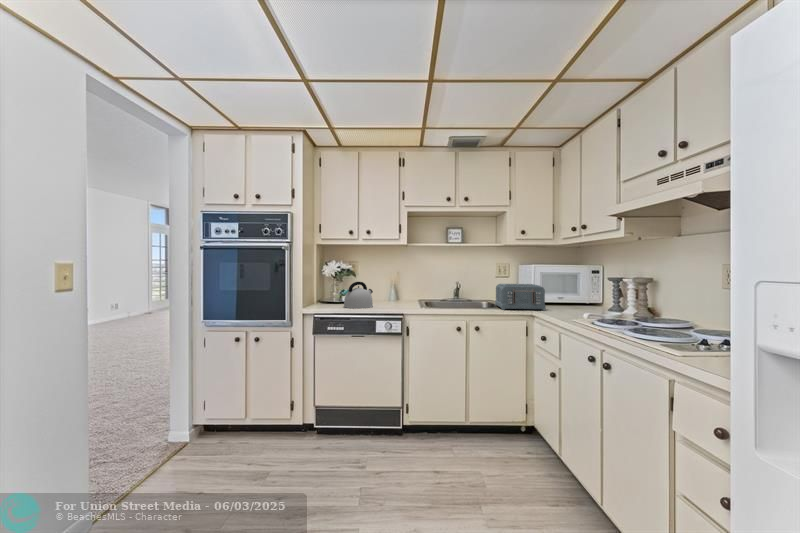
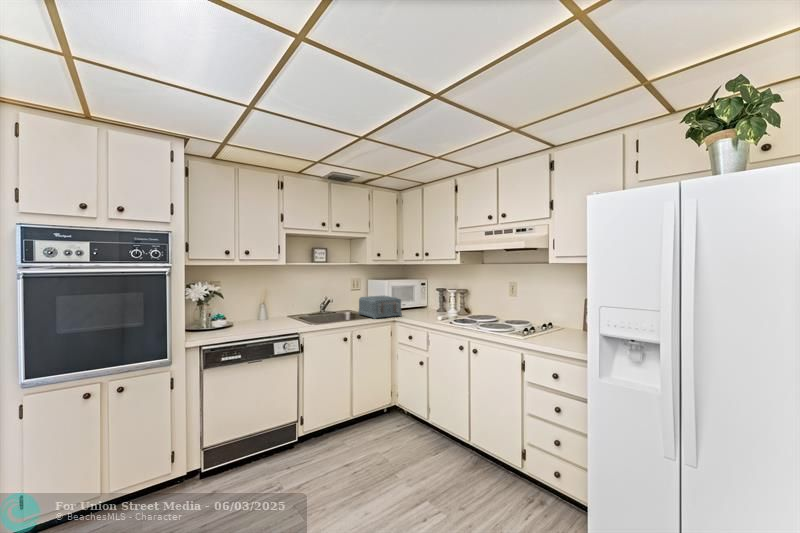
kettle: present [344,282,373,308] -> none [227,305,259,334]

